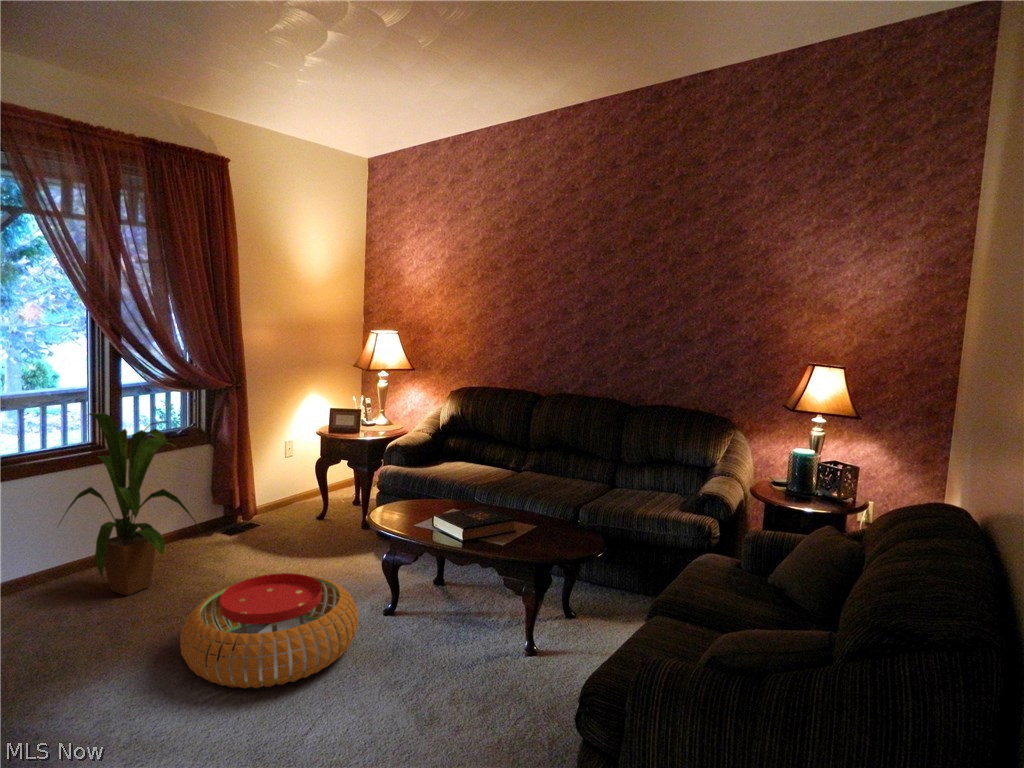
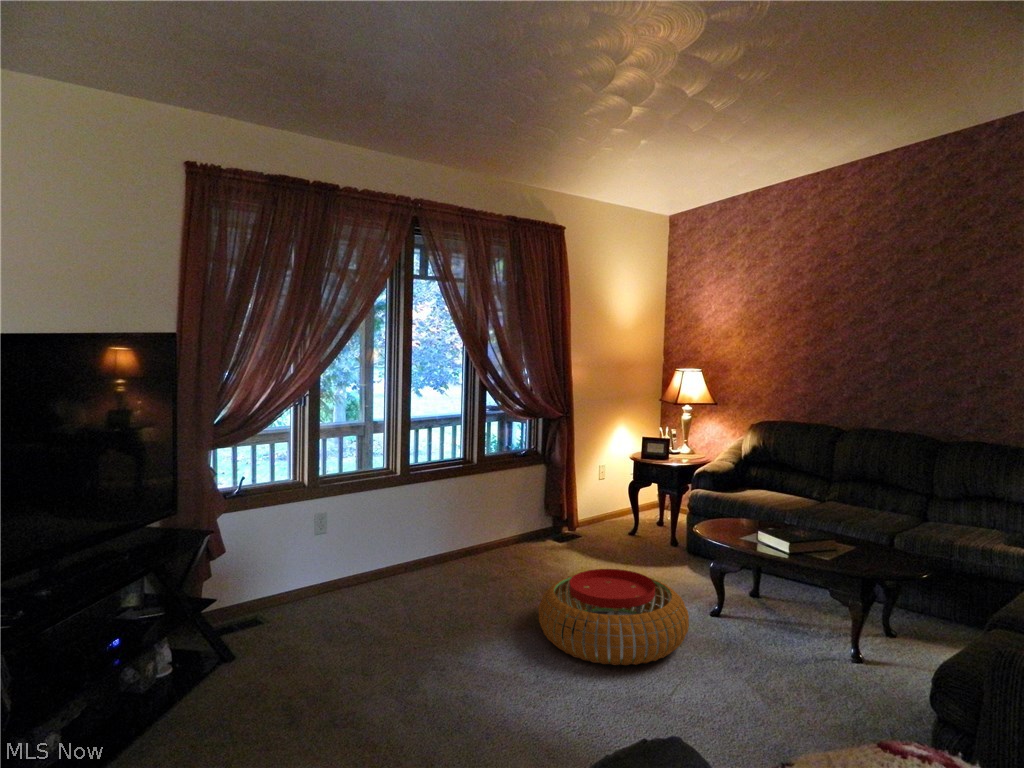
house plant: present [63,413,200,595] -> none [443,426,546,577]

